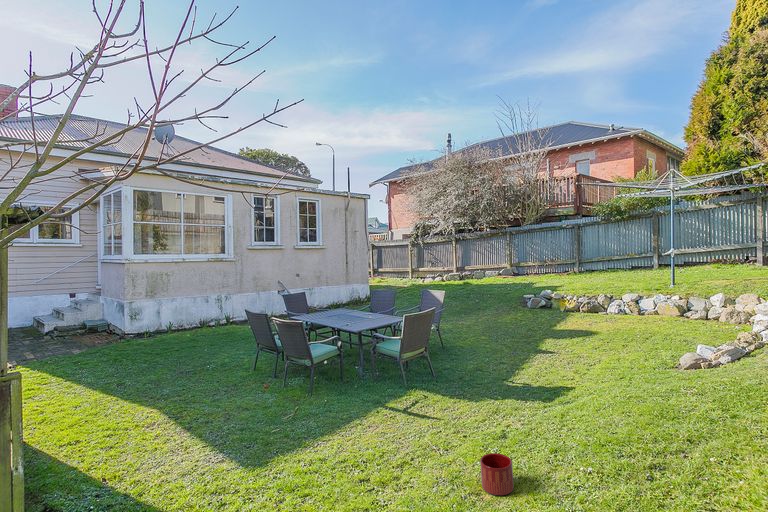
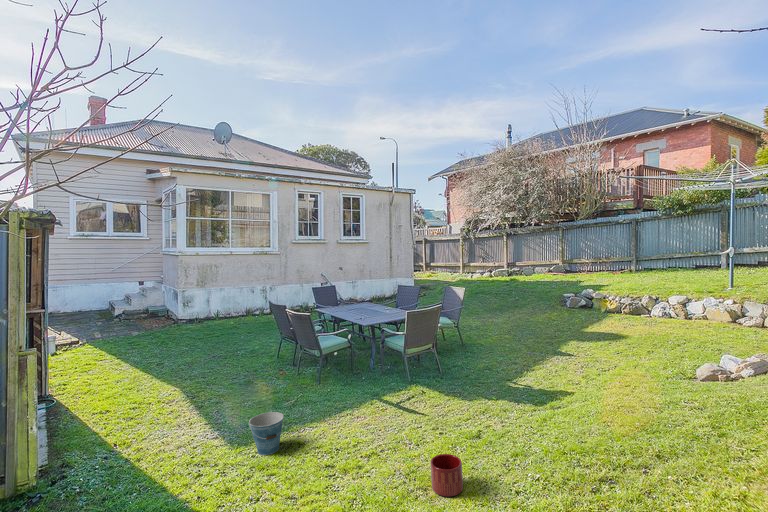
bucket: none [270,427,309,474] -> present [249,412,284,455]

